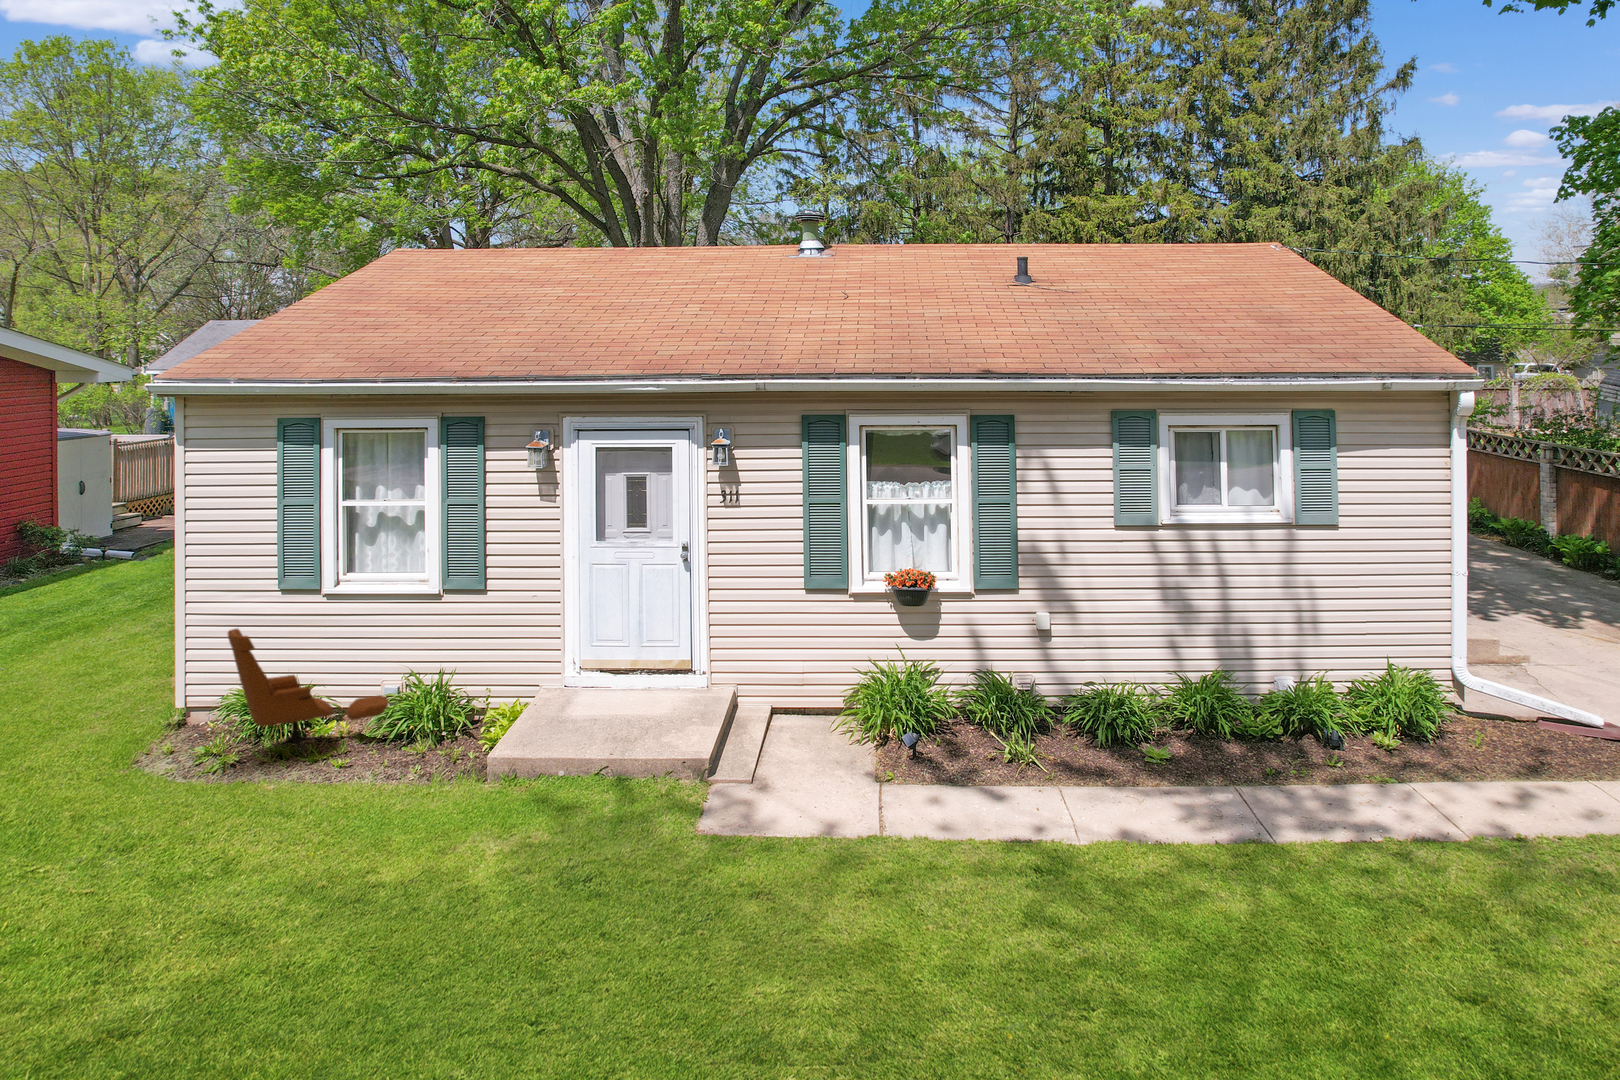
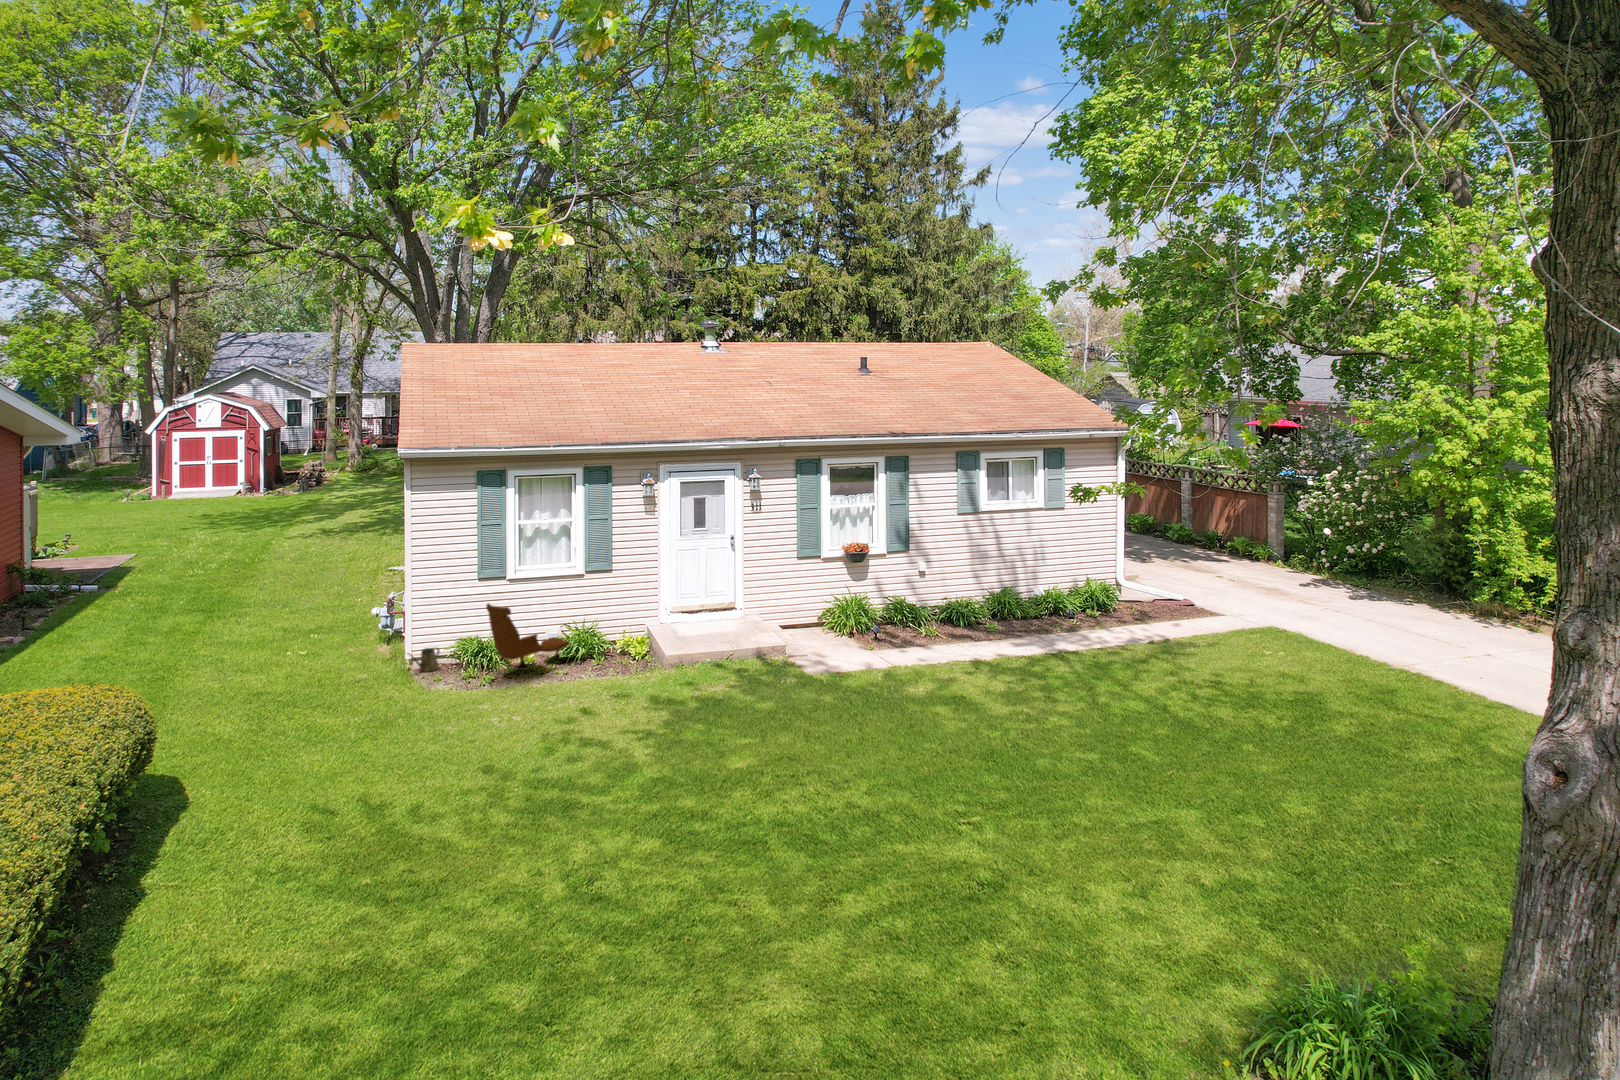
watering can: none [132,695,209,734] -> present [409,648,439,672]

